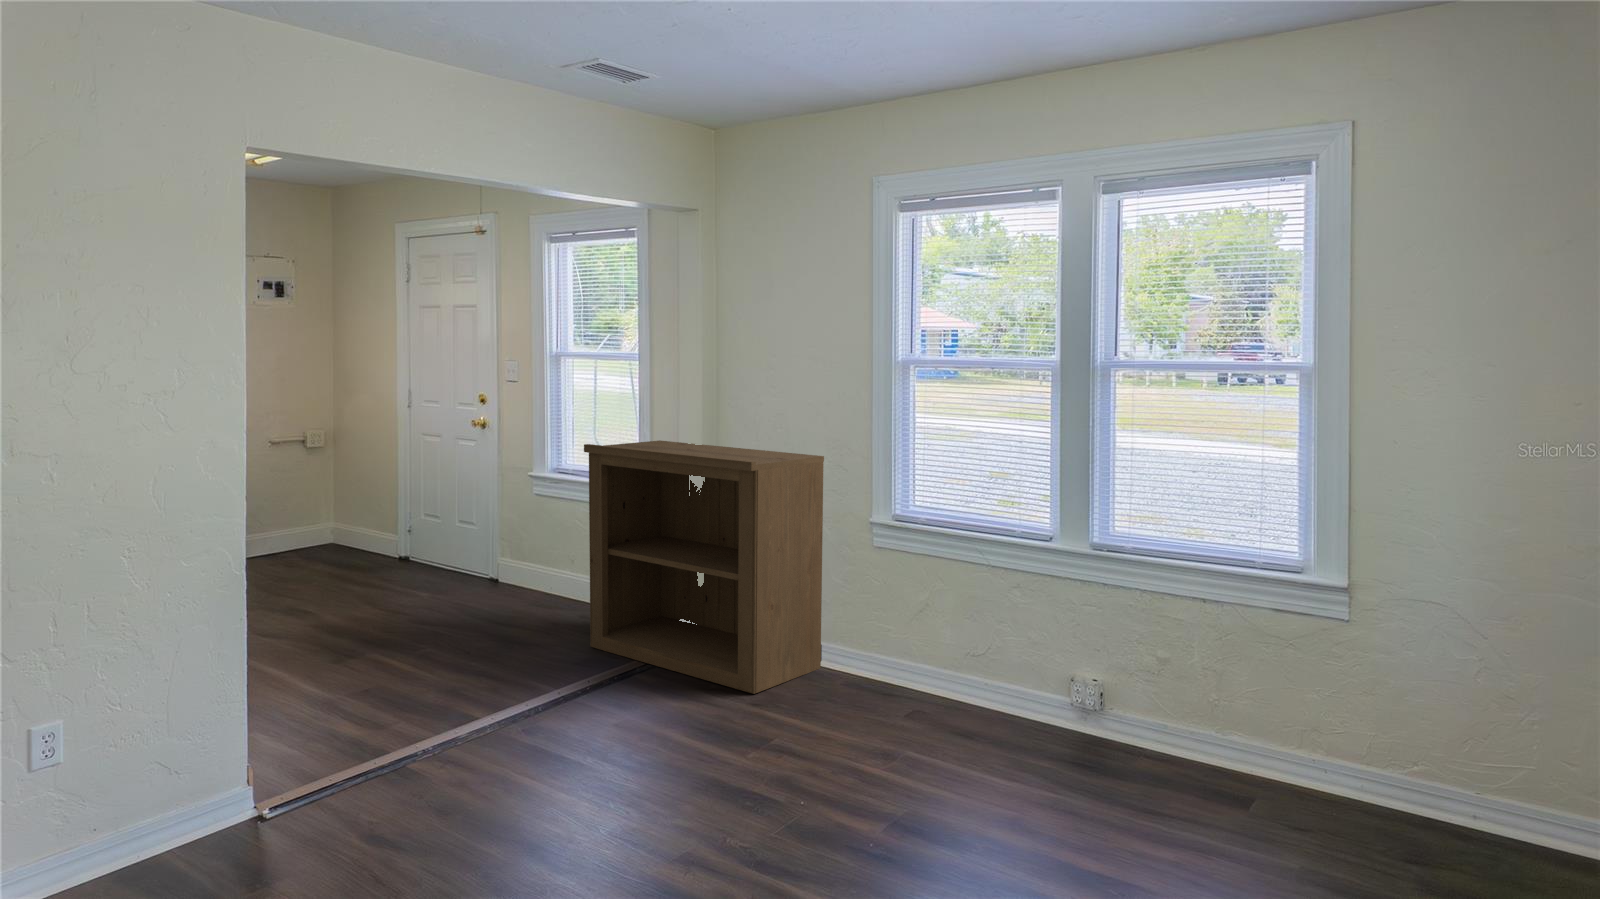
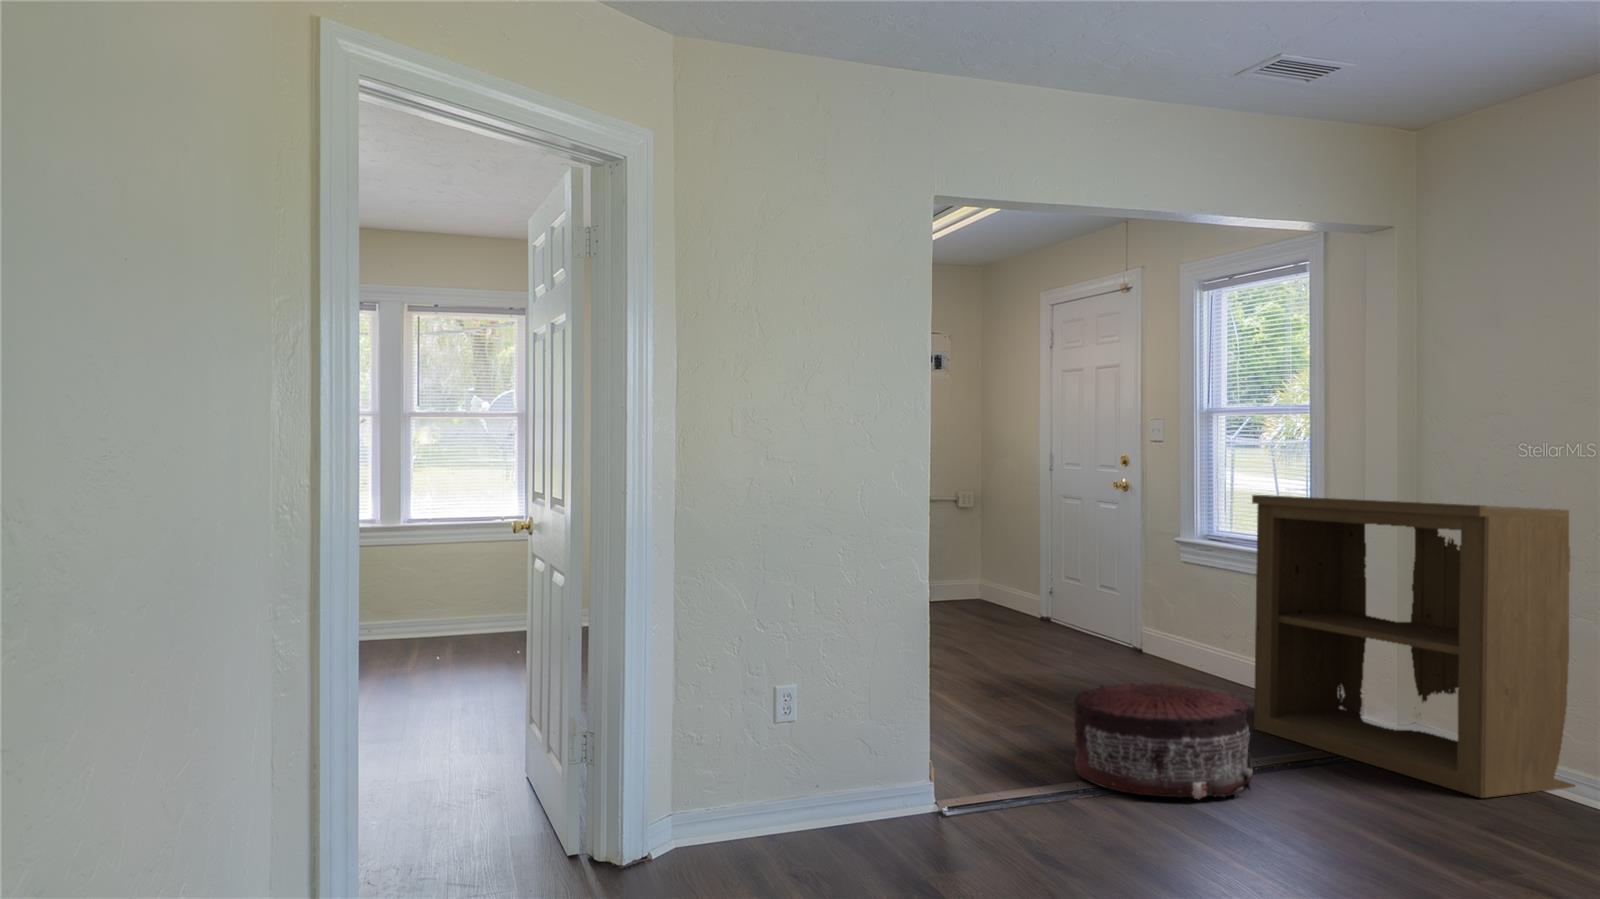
pouf: none [413,629,576,749] -> present [1074,683,1253,799]

